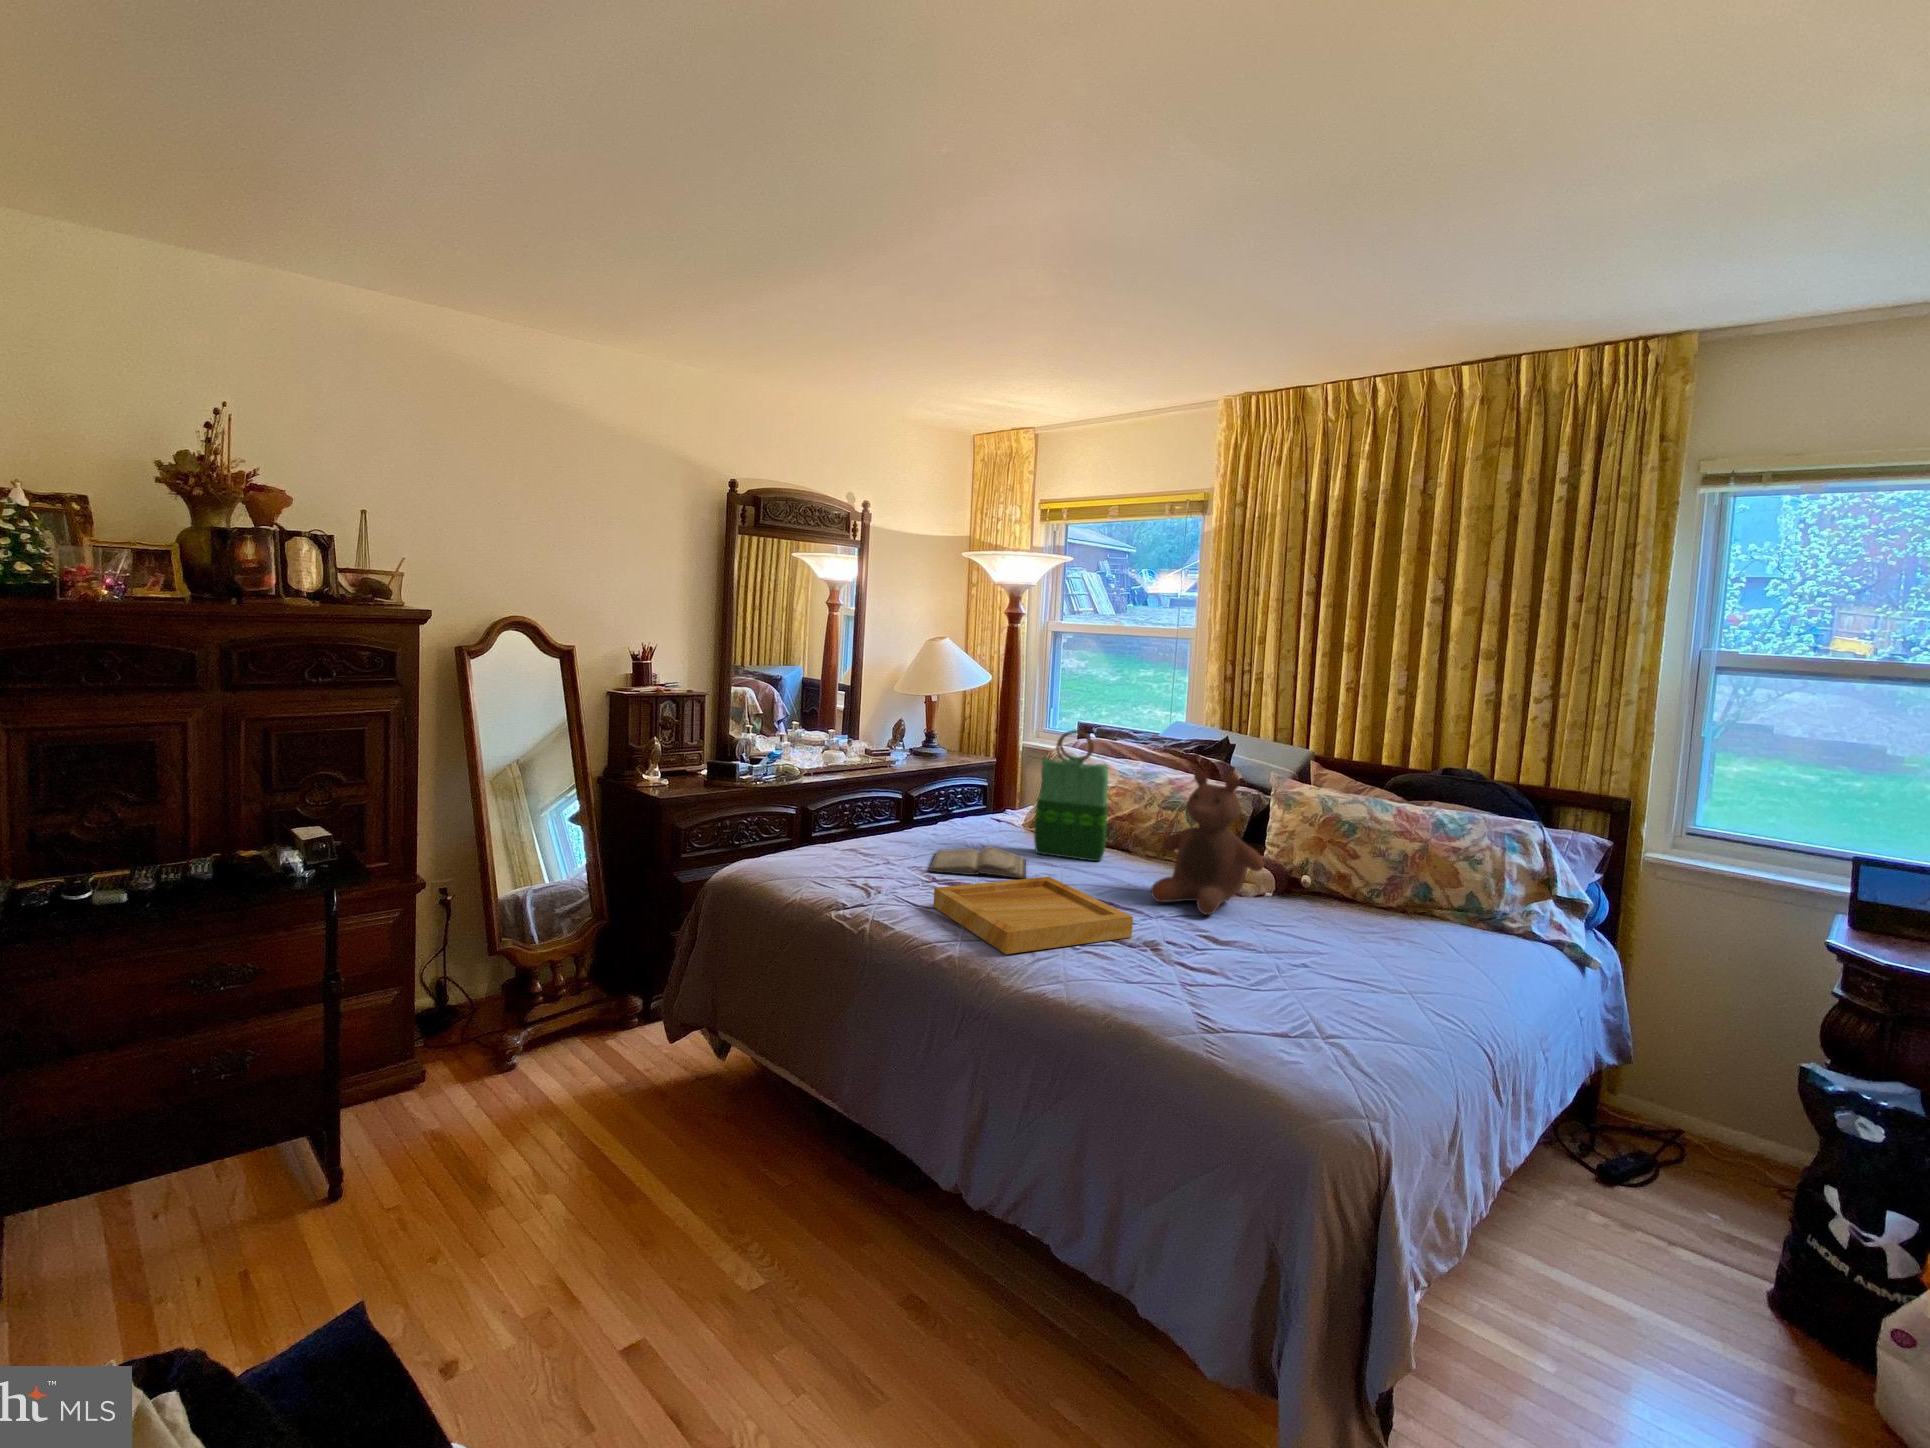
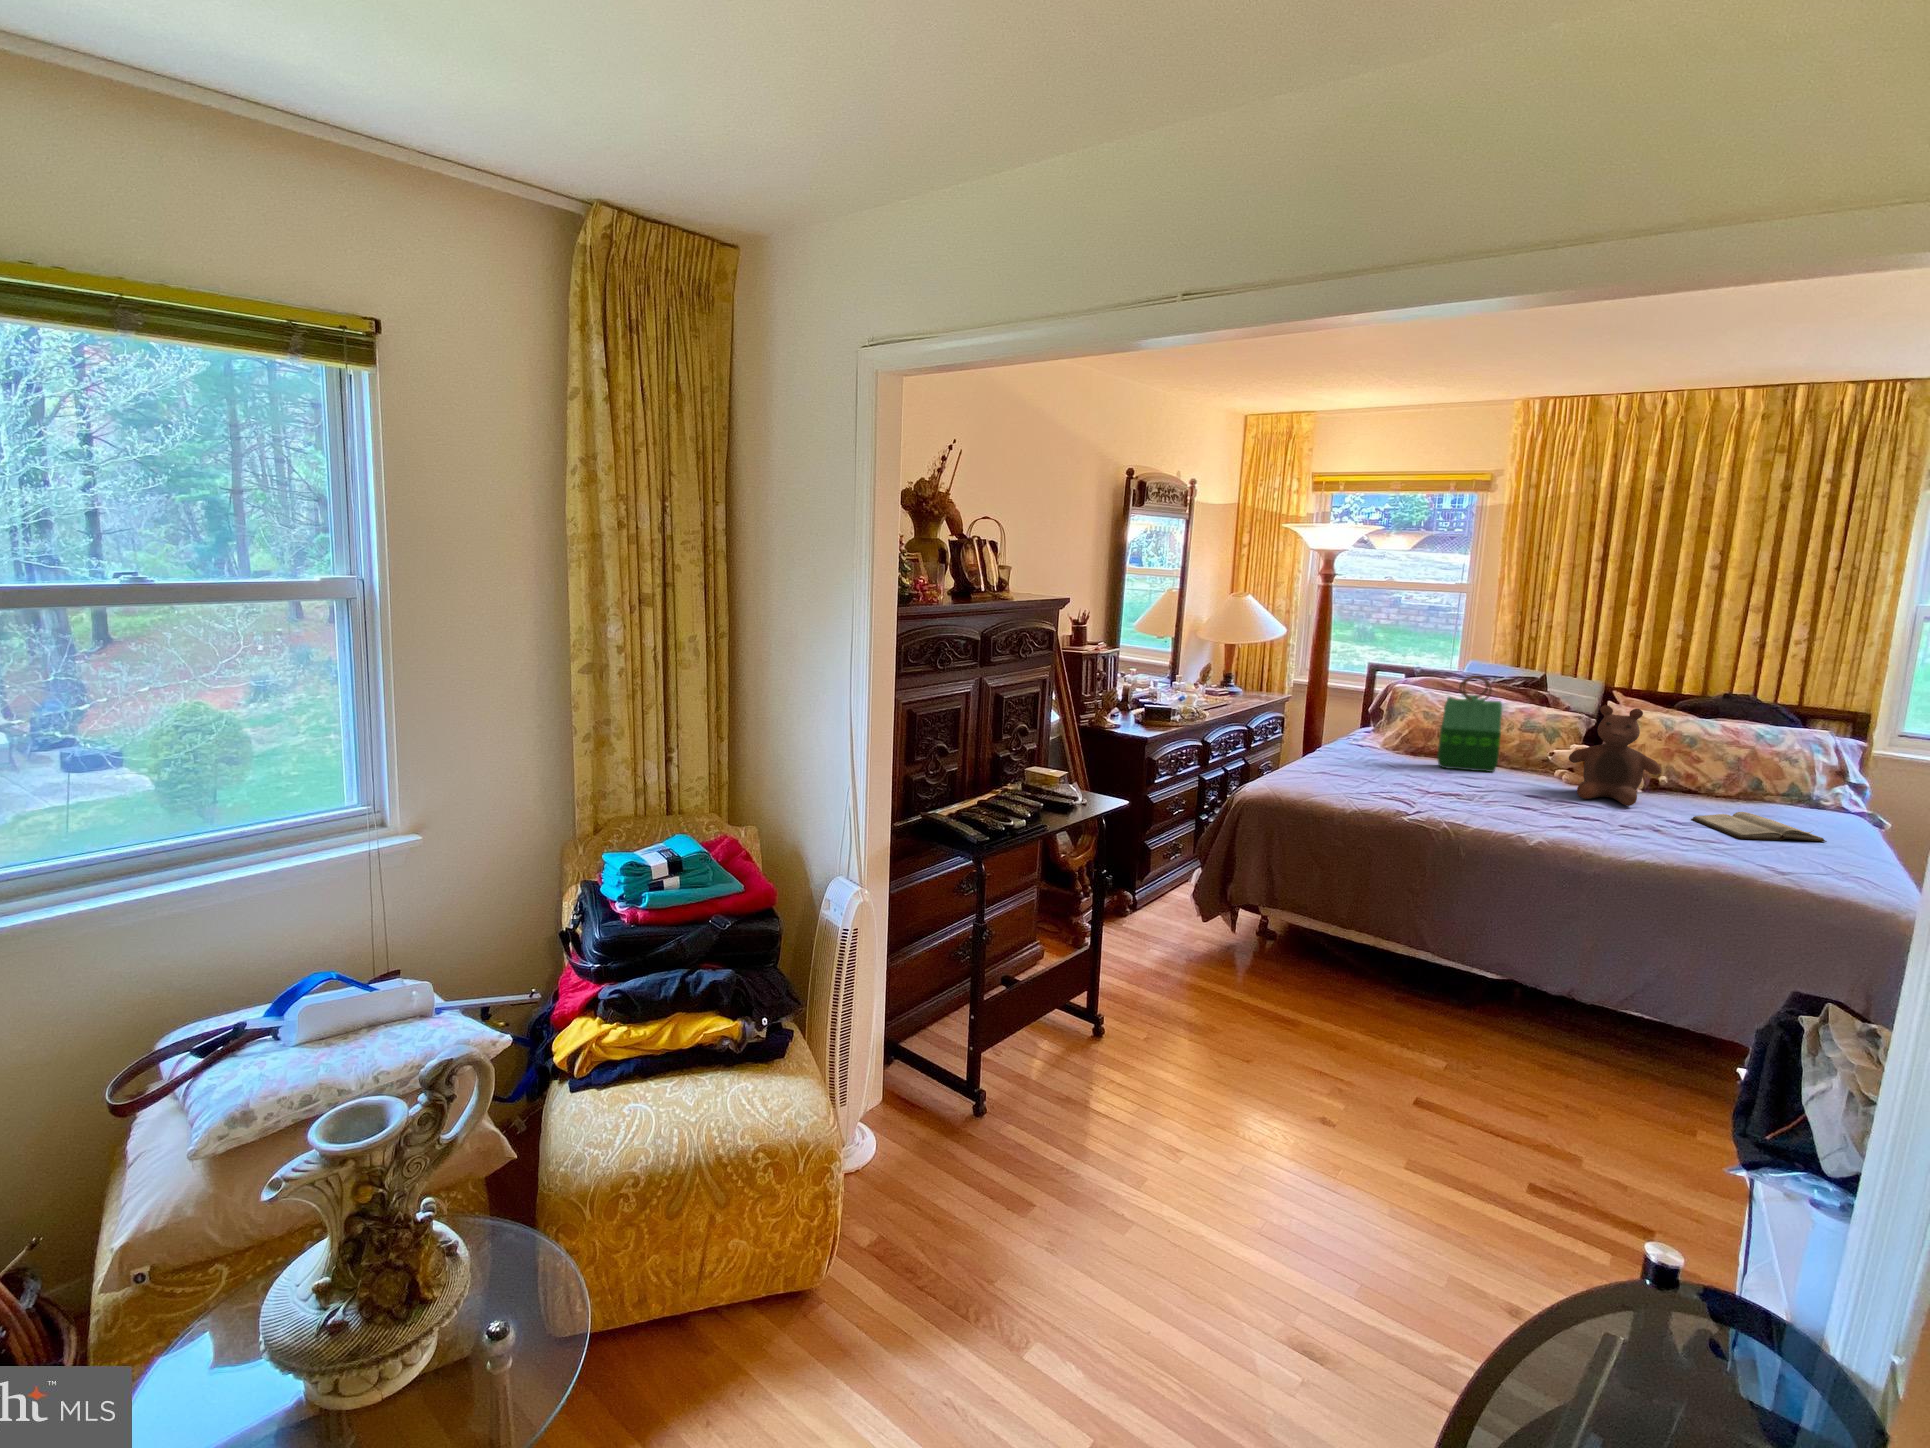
diary: present [929,846,1026,879] -> present [1691,812,1827,842]
tray: present [934,877,1133,954] -> none [1448,784,1607,835]

